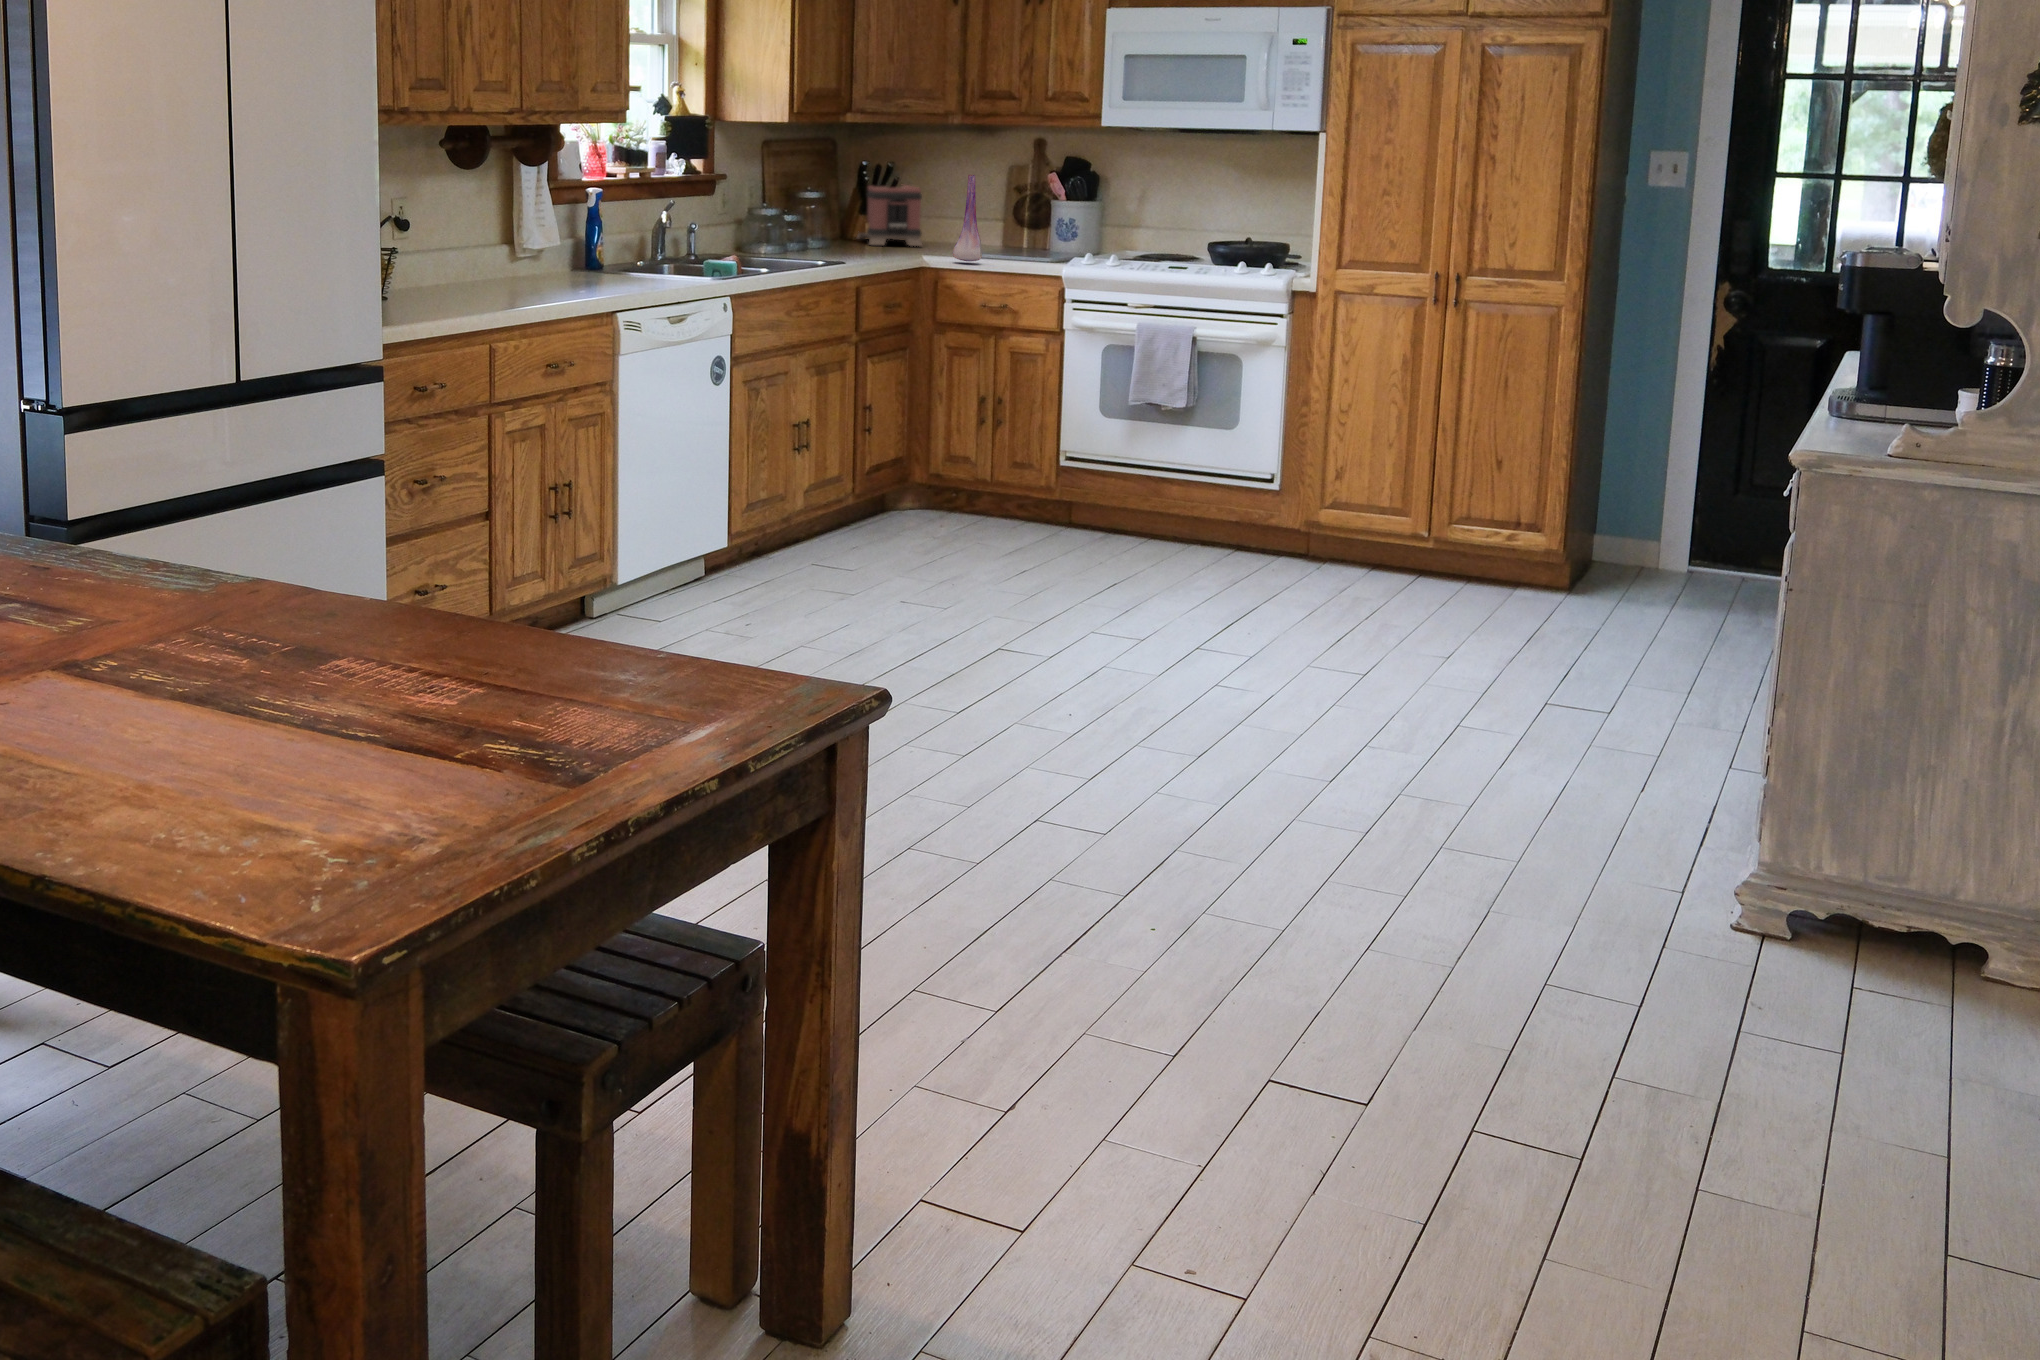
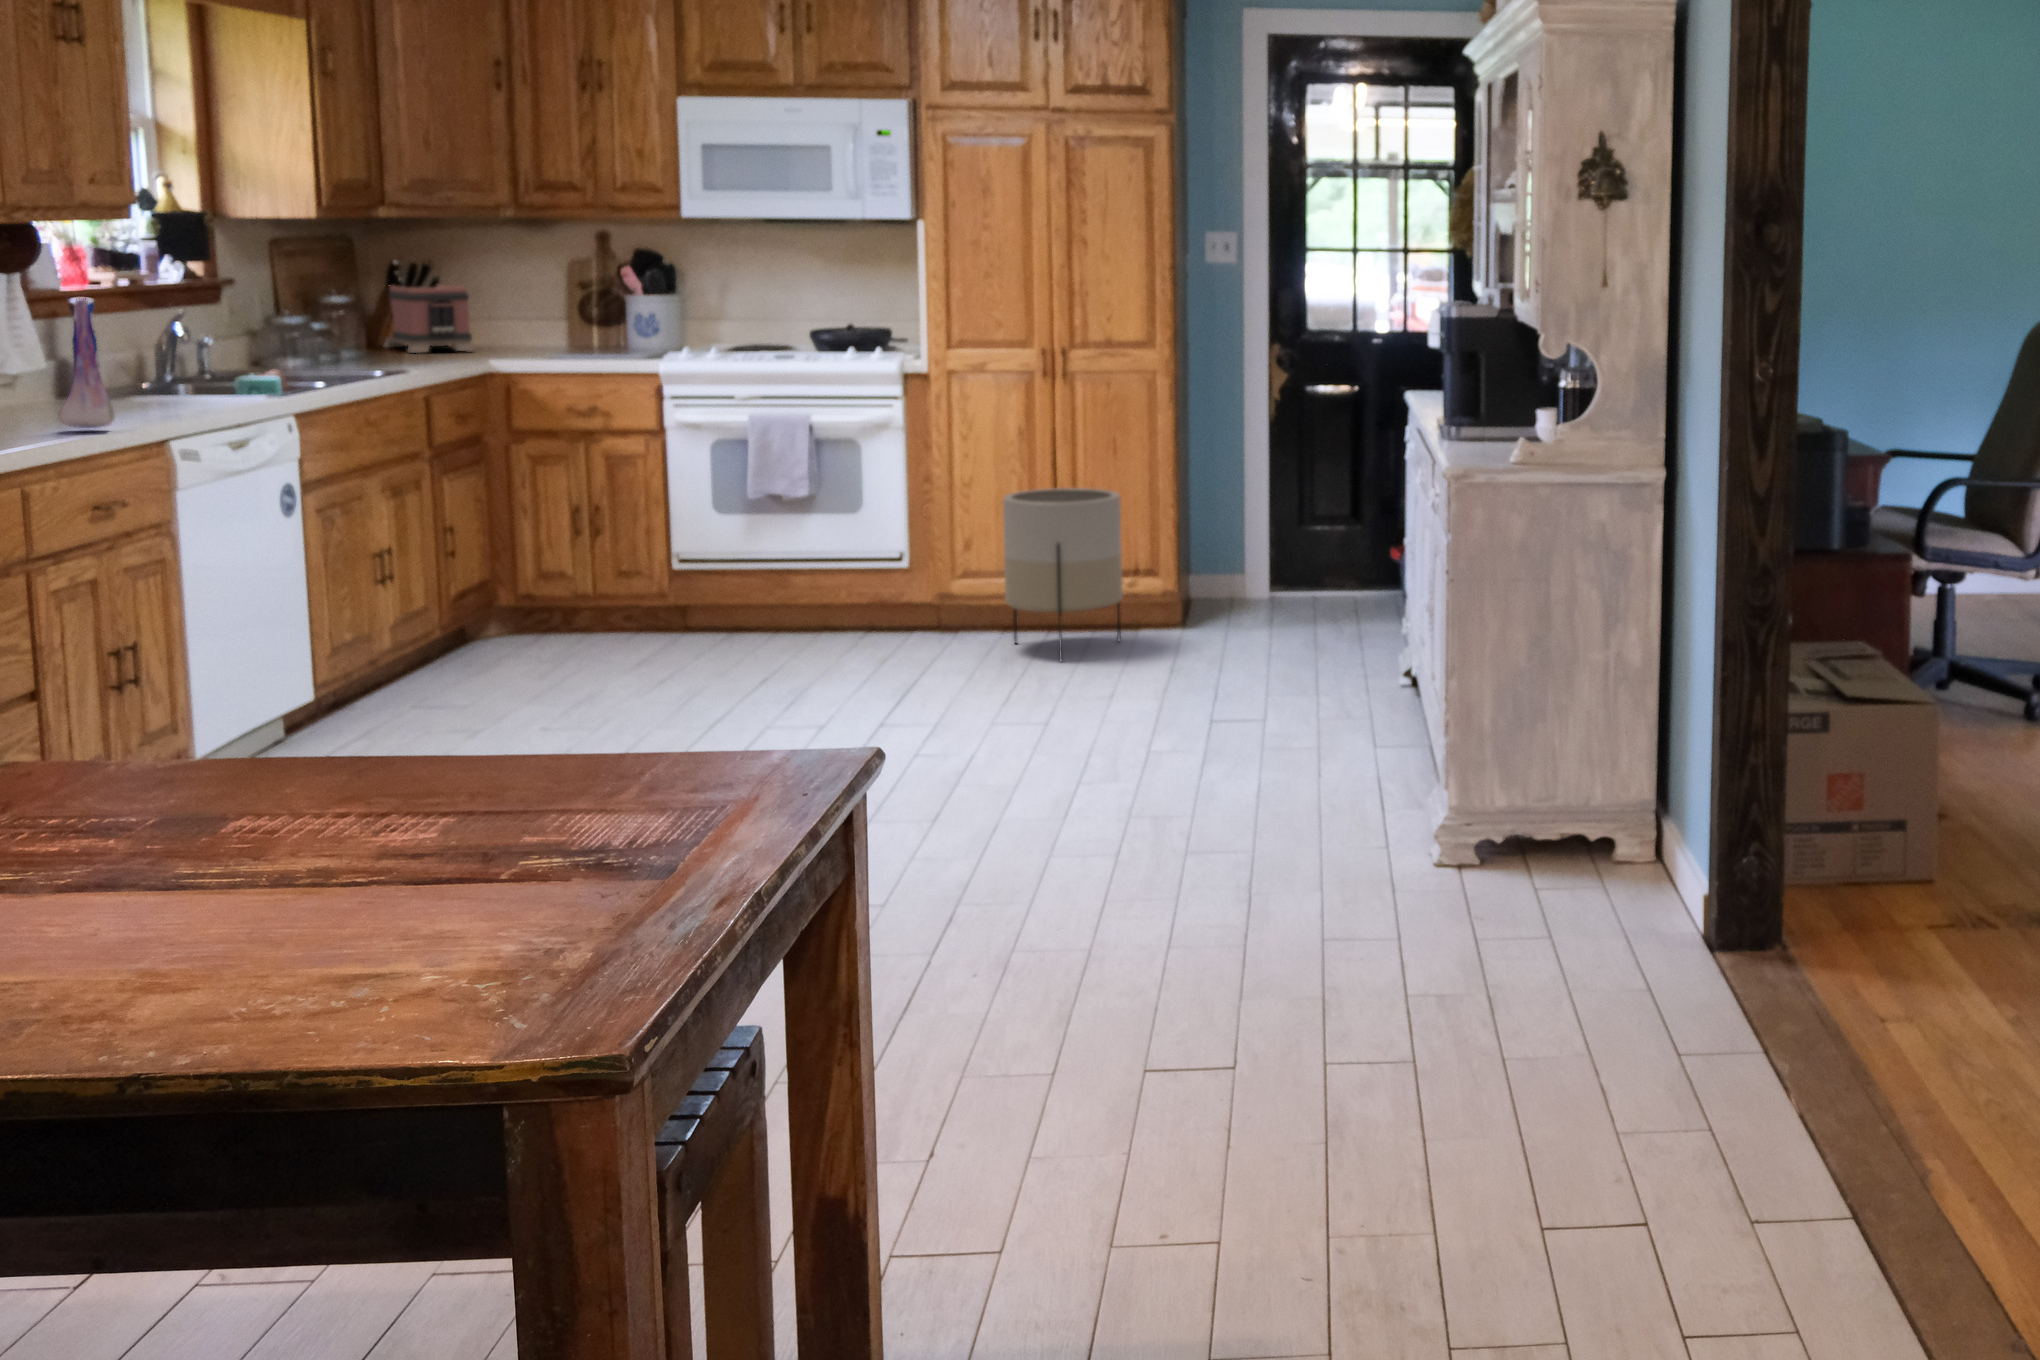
vase: present [953,175,982,261] -> present [60,298,115,428]
planter: none [1361,423,1499,610] -> present [1003,488,1123,660]

